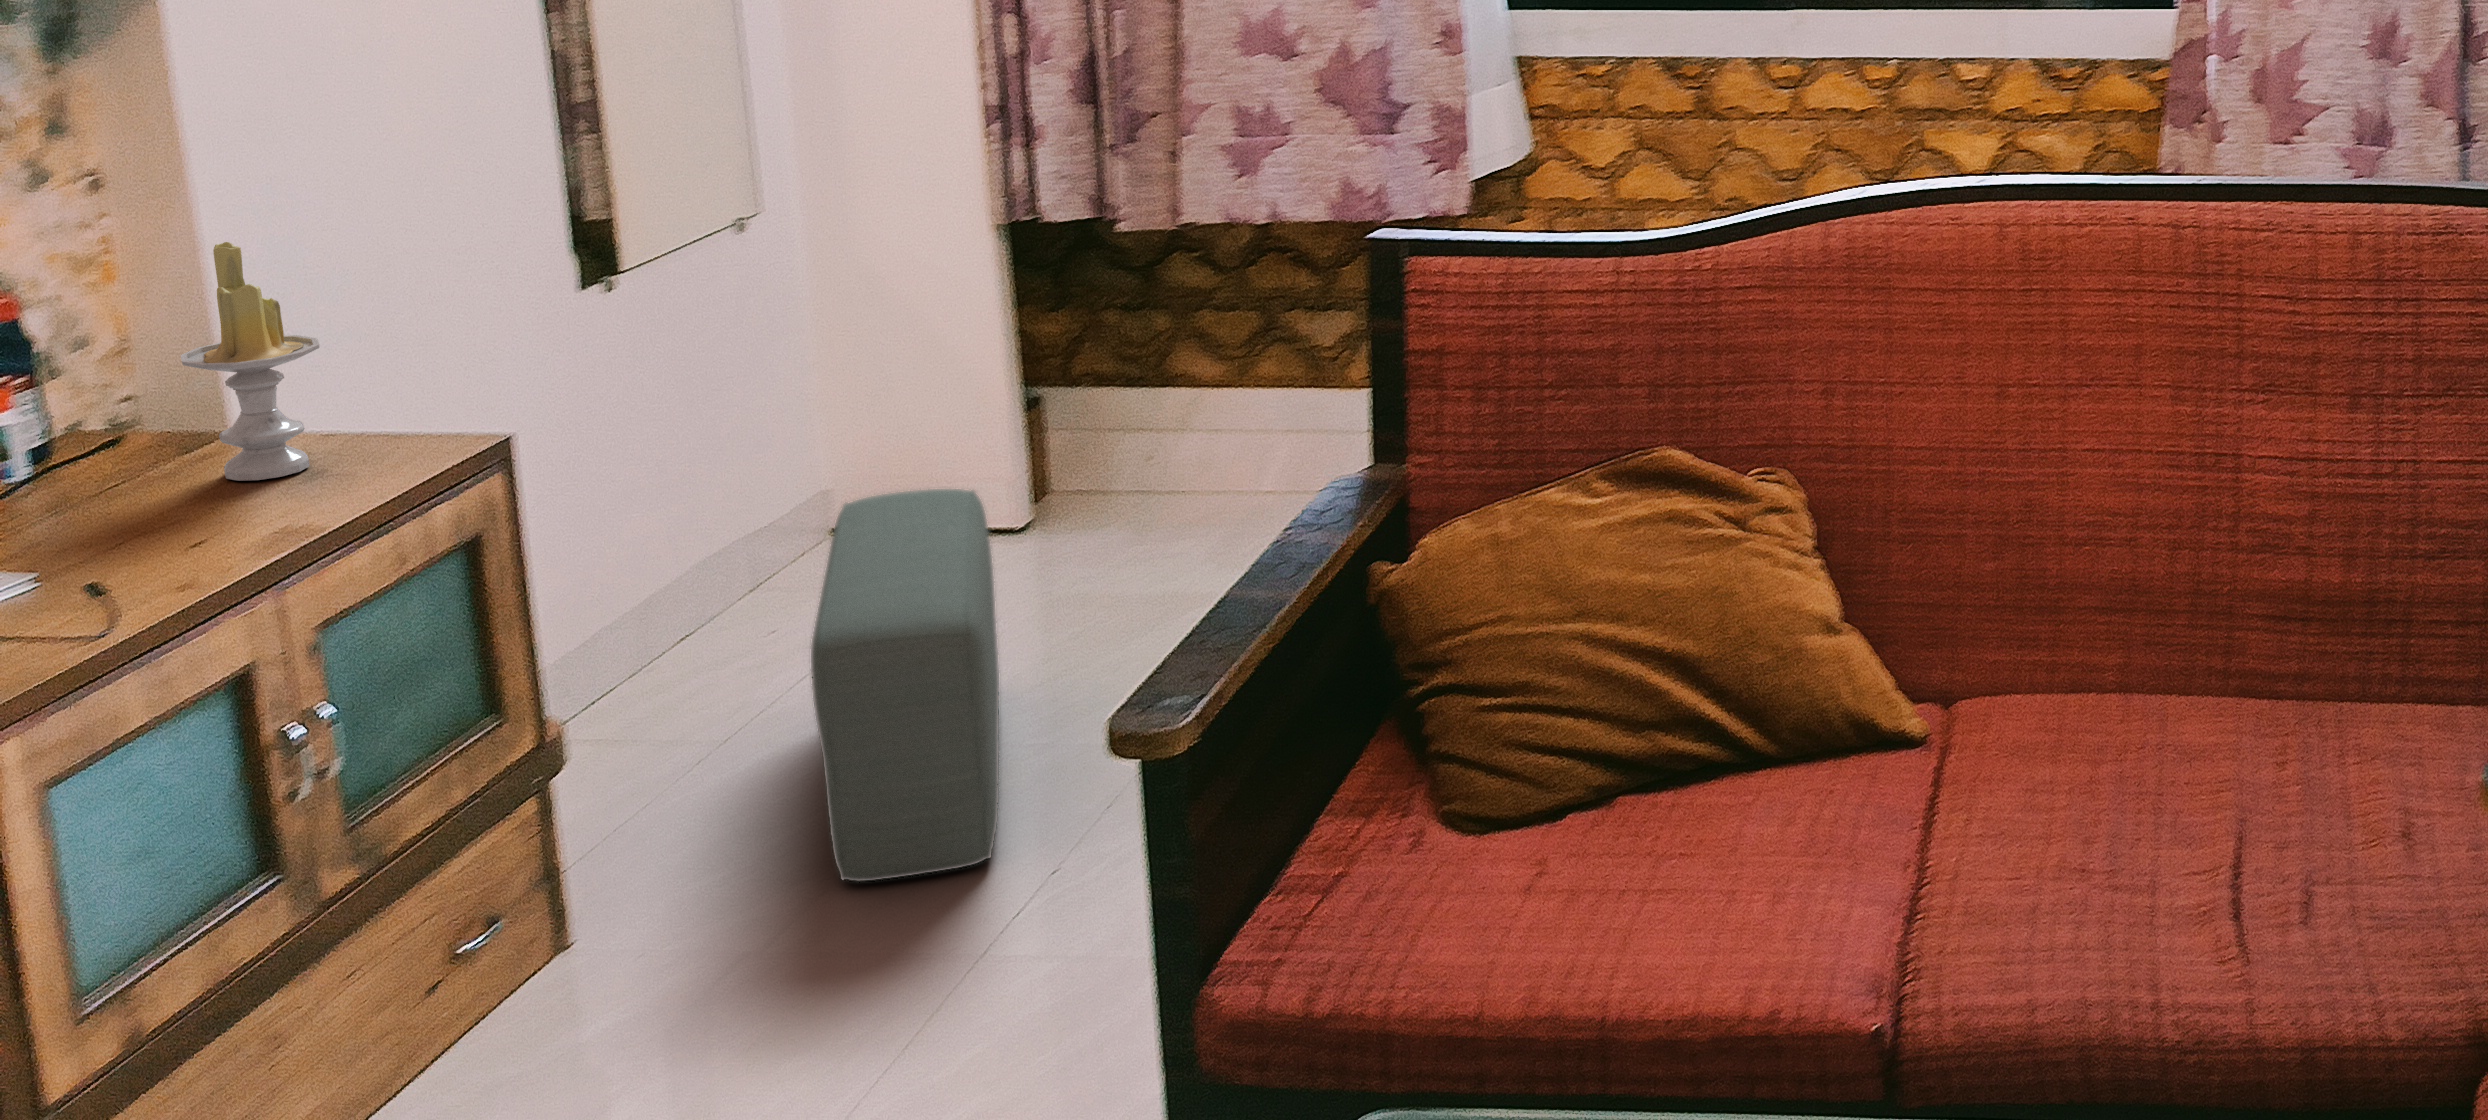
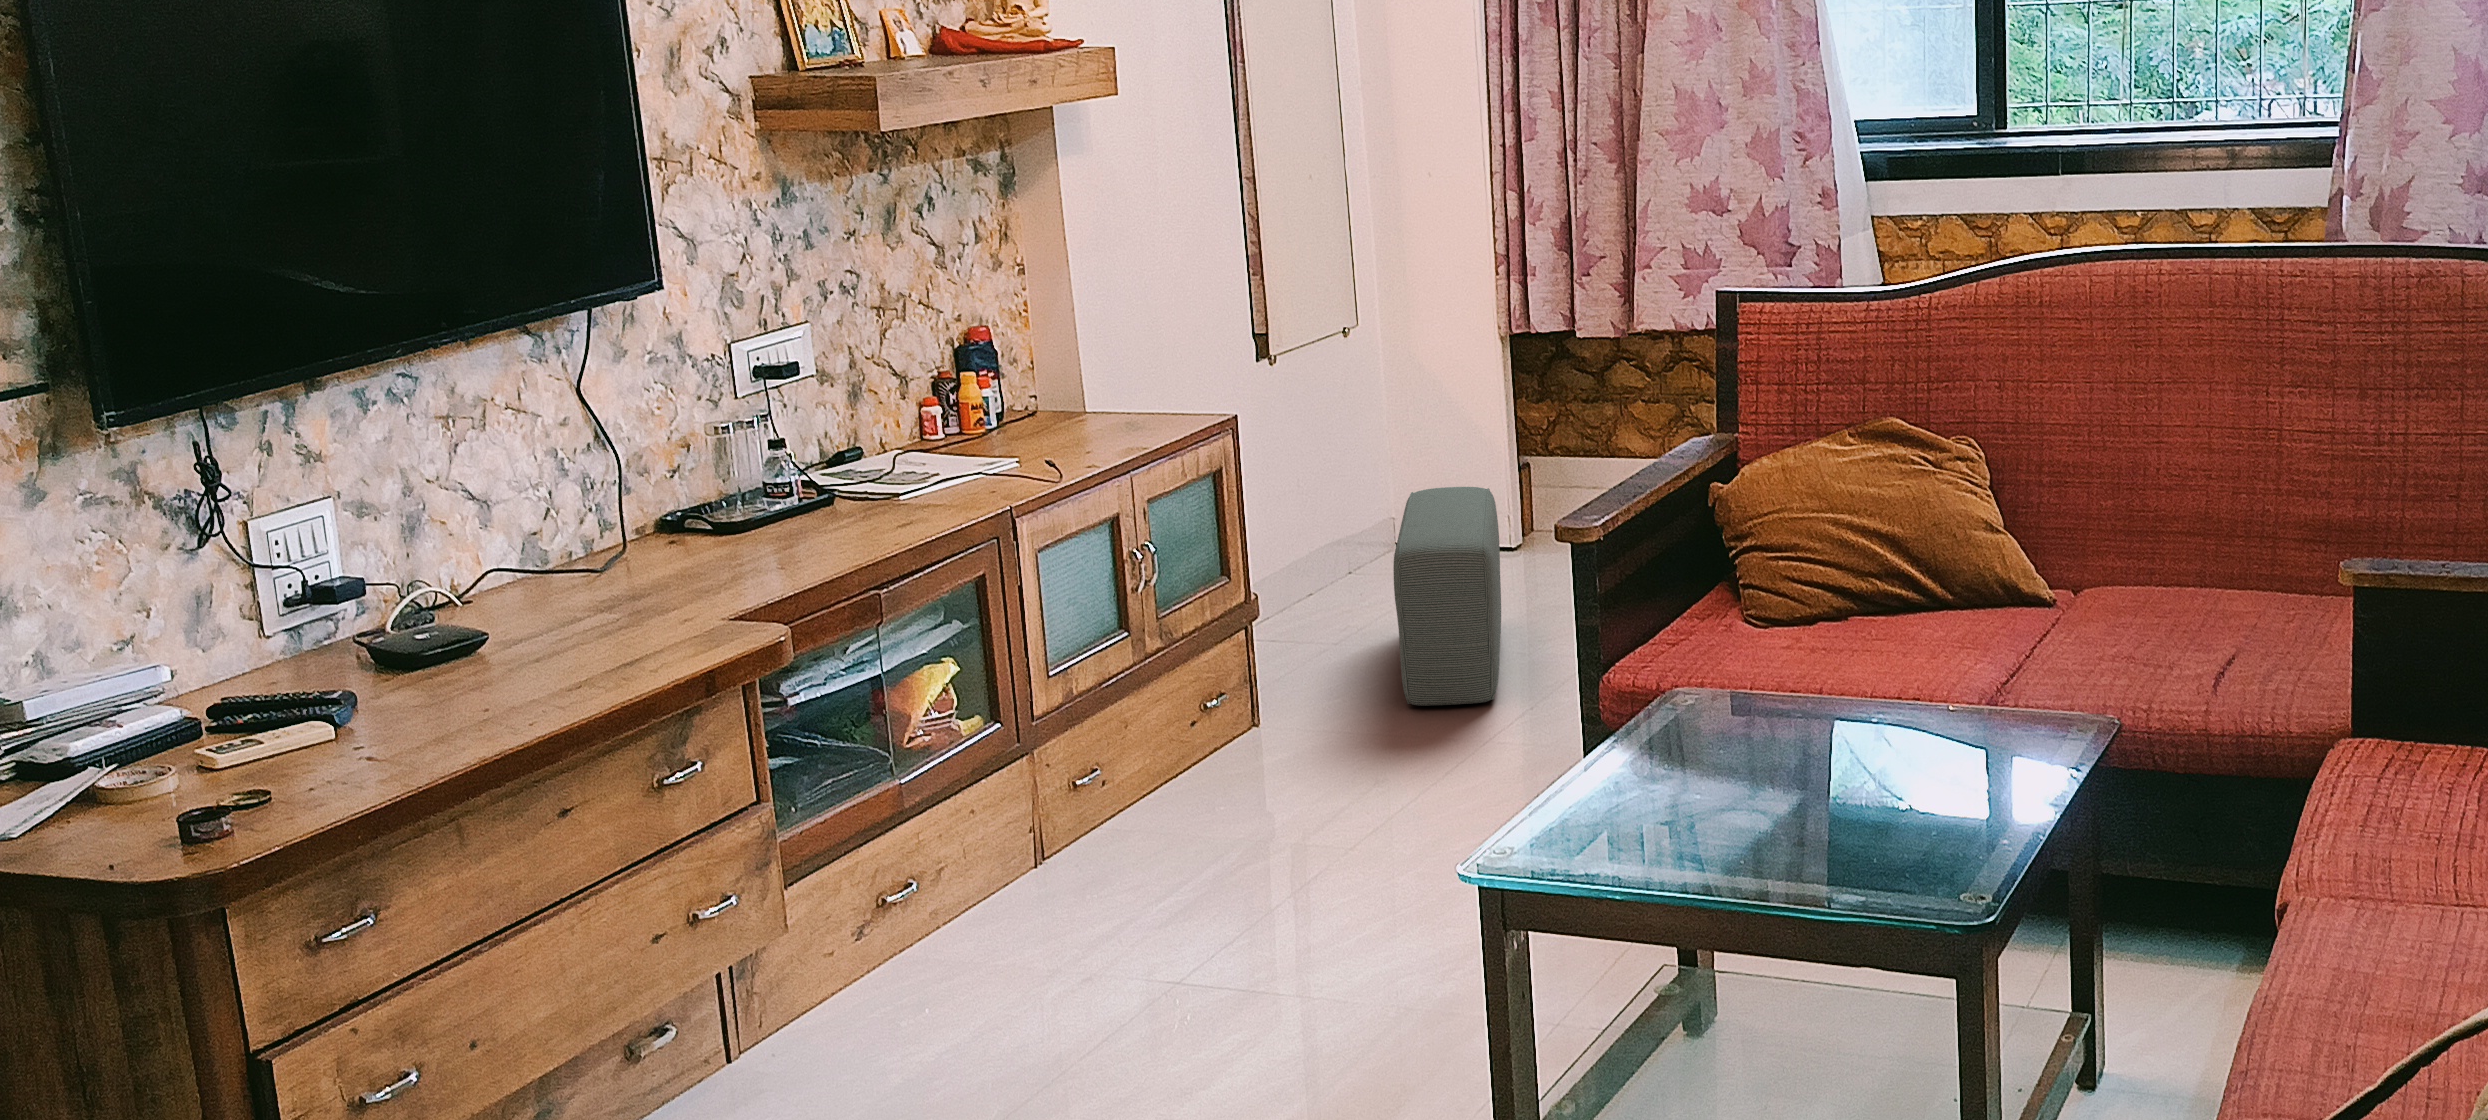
candle: present [181,242,319,481] -> none [1078,295,1145,429]

